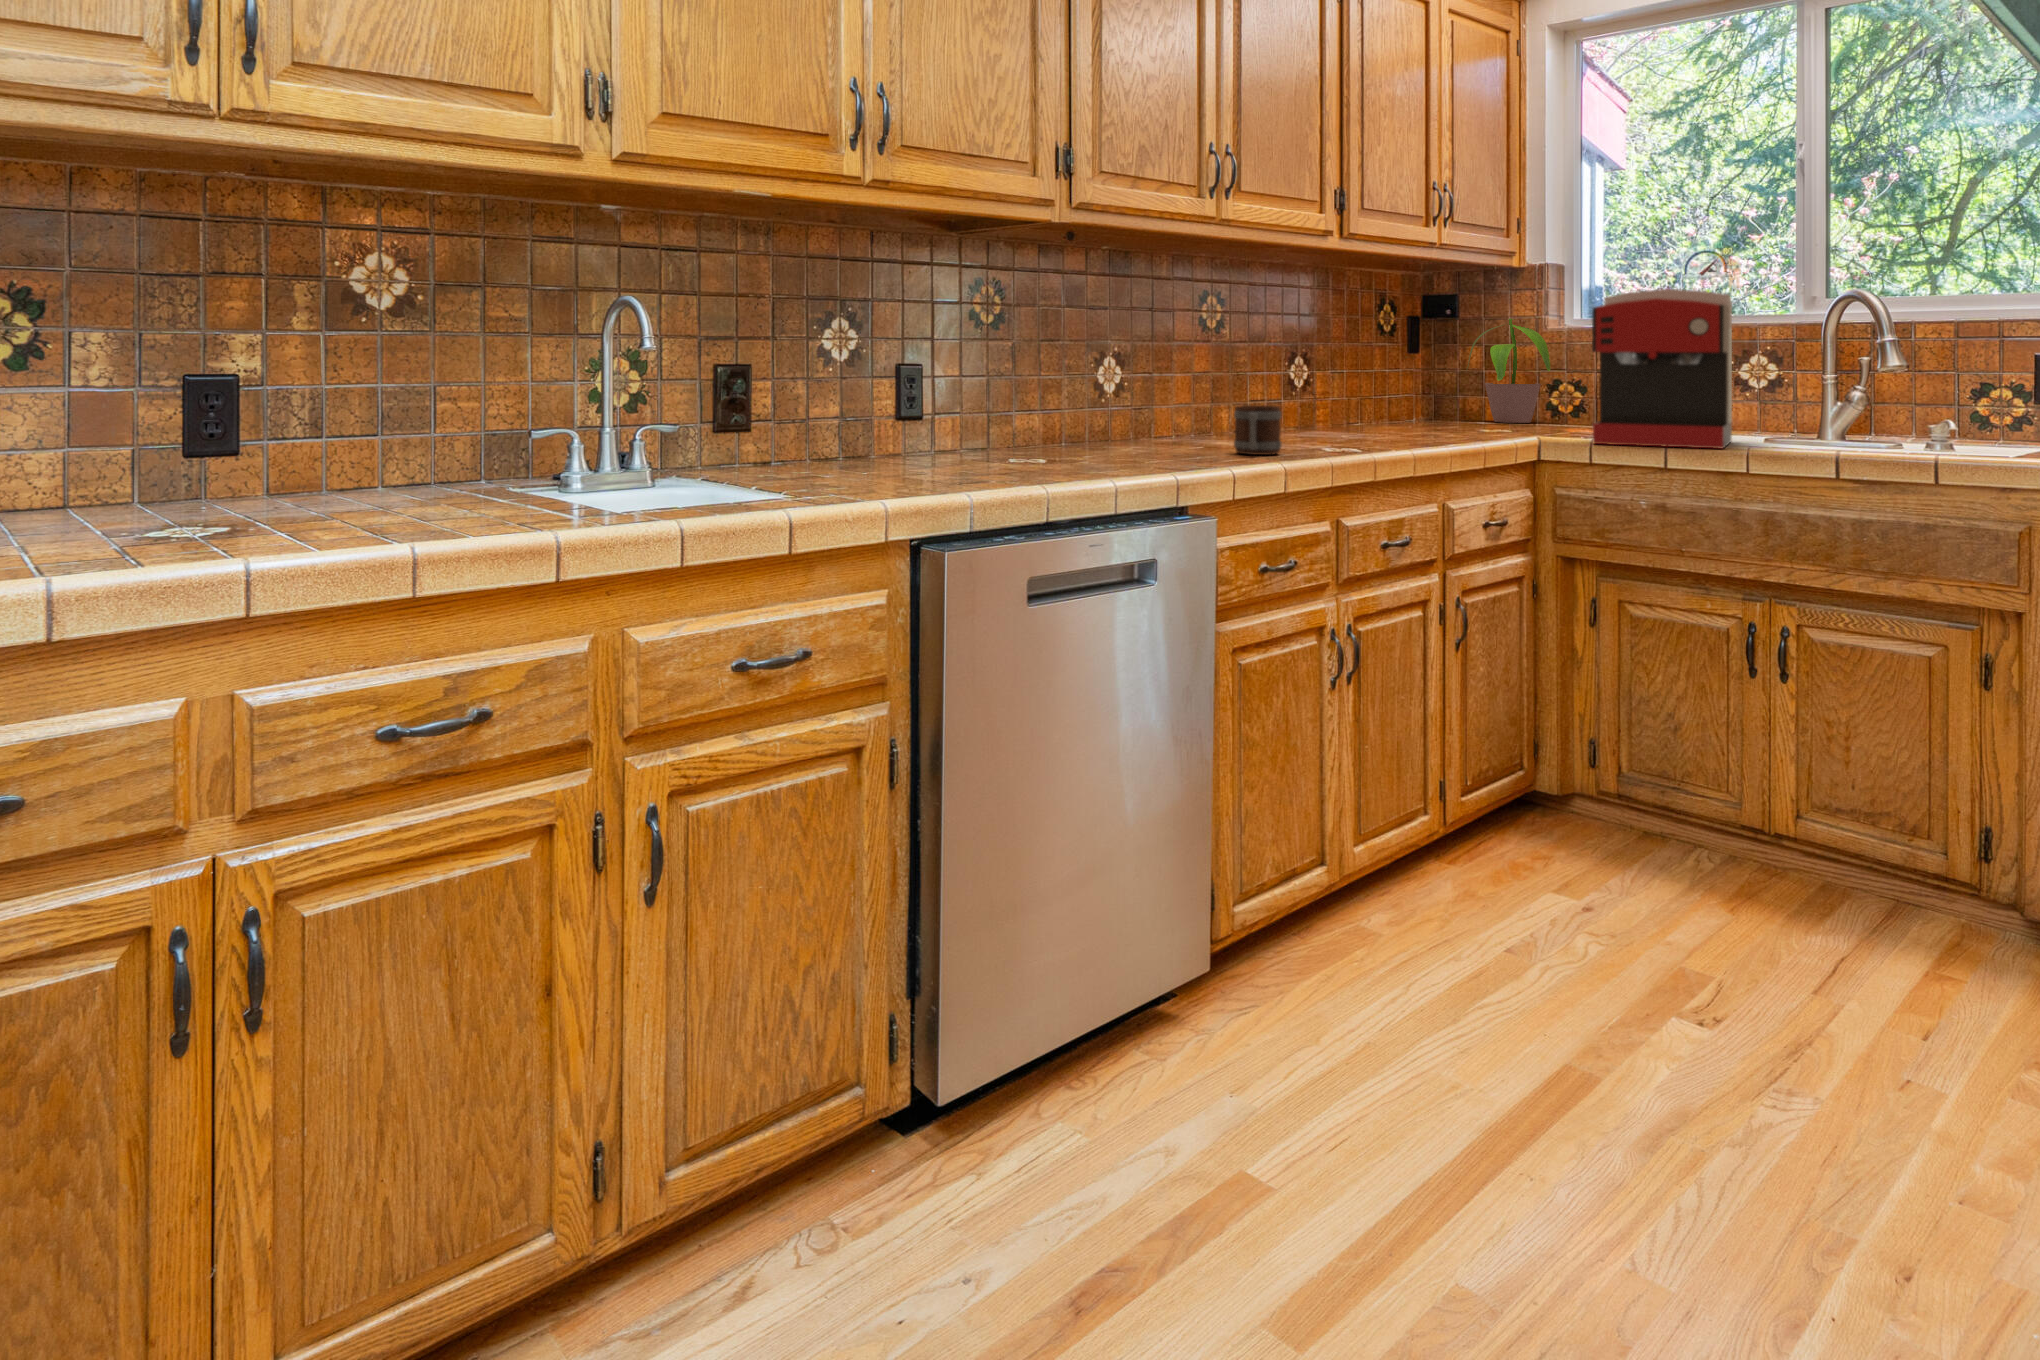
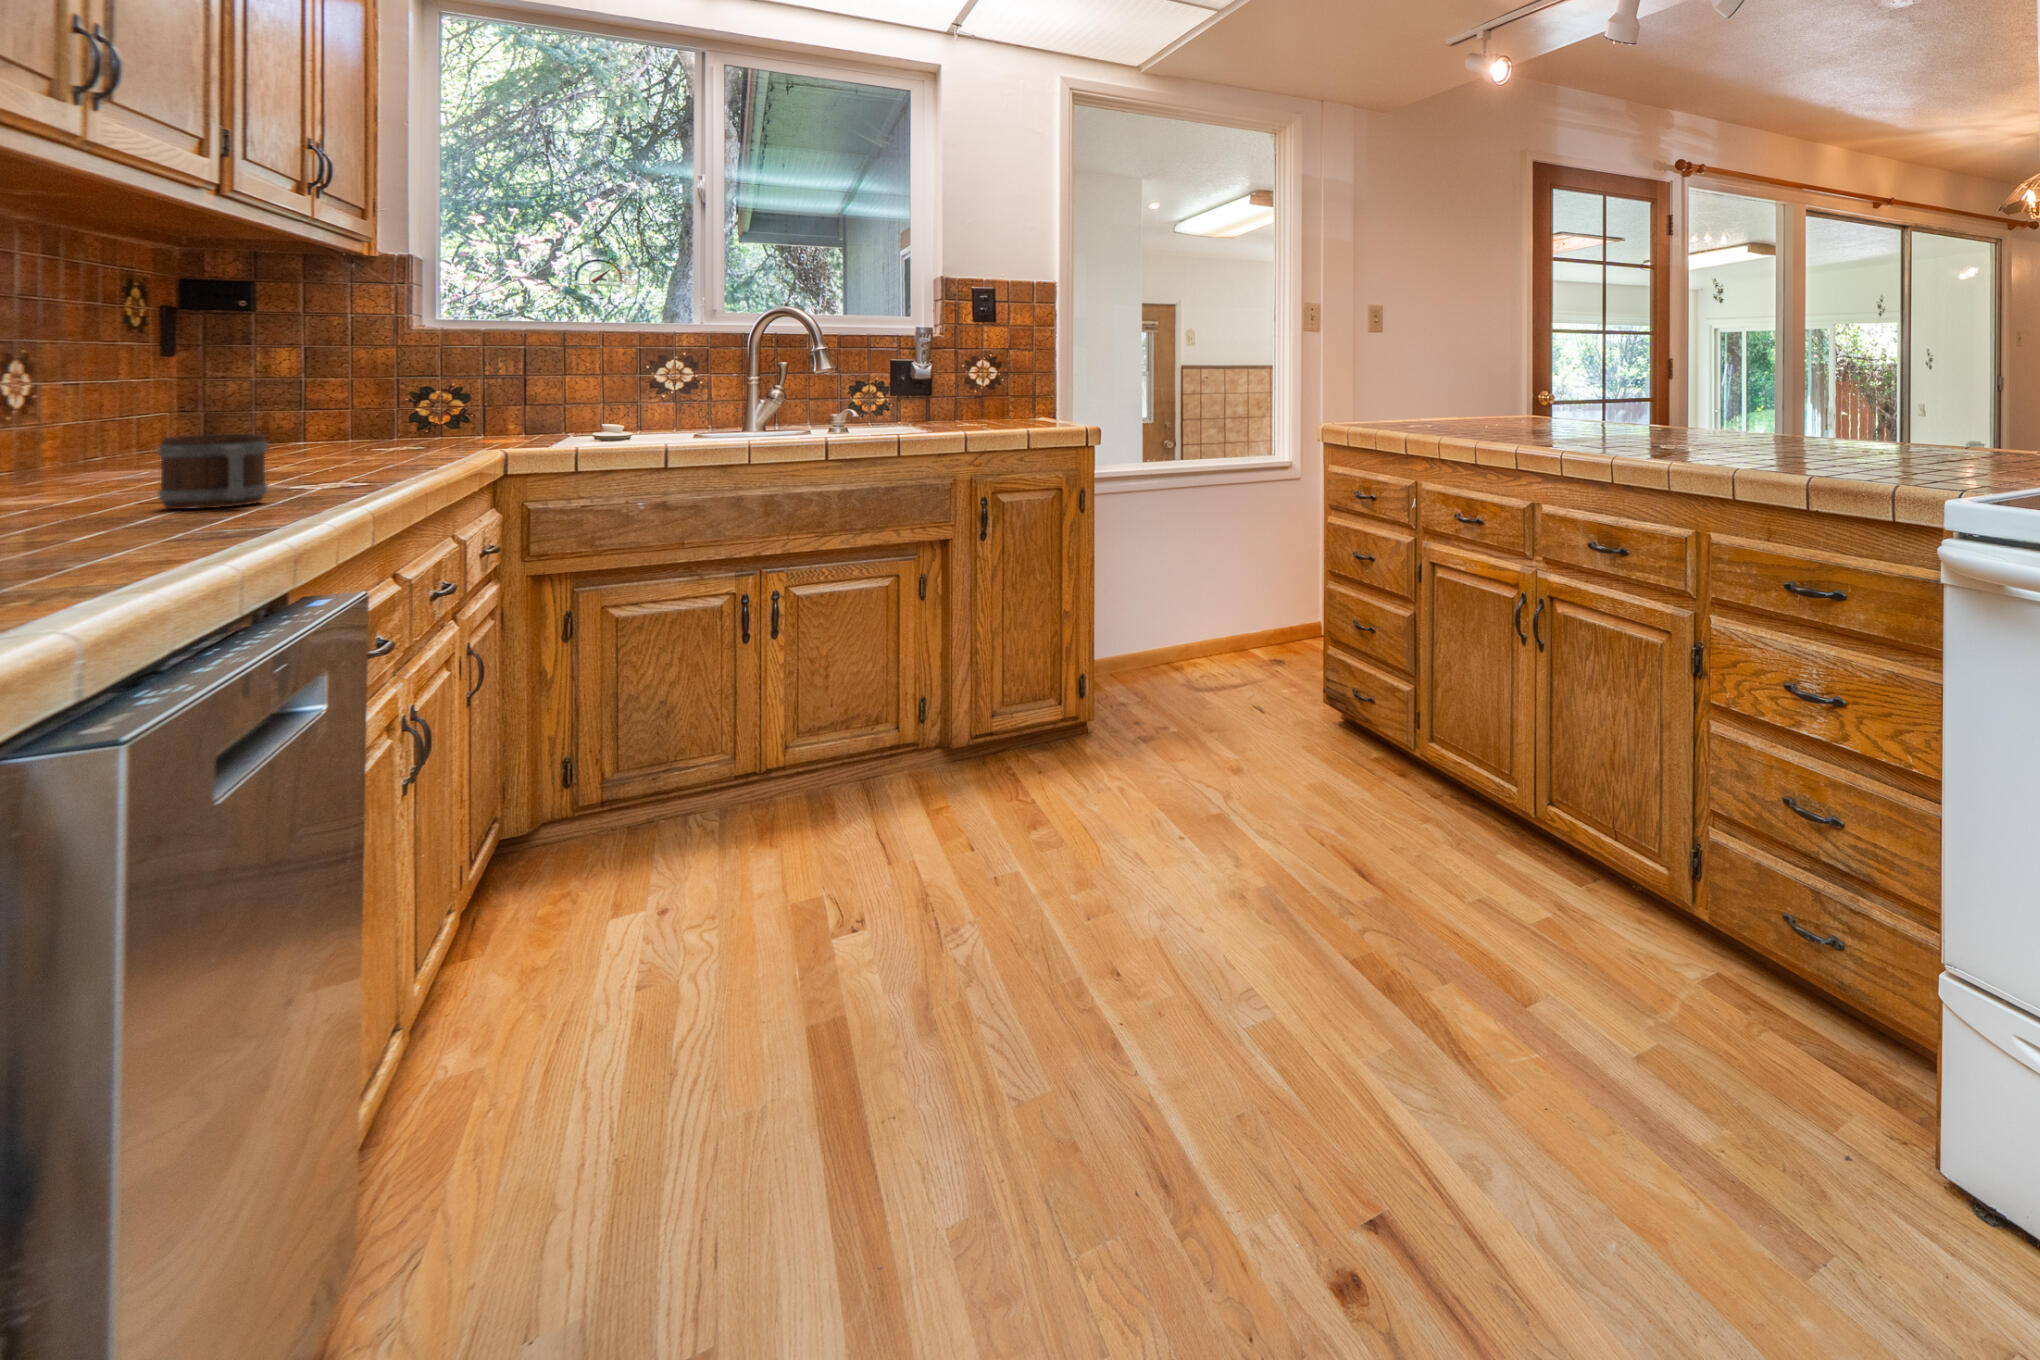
coffee maker: present [1592,289,1732,449] -> none [574,297,736,450]
potted plant: present [1467,318,1550,423] -> none [265,315,427,439]

